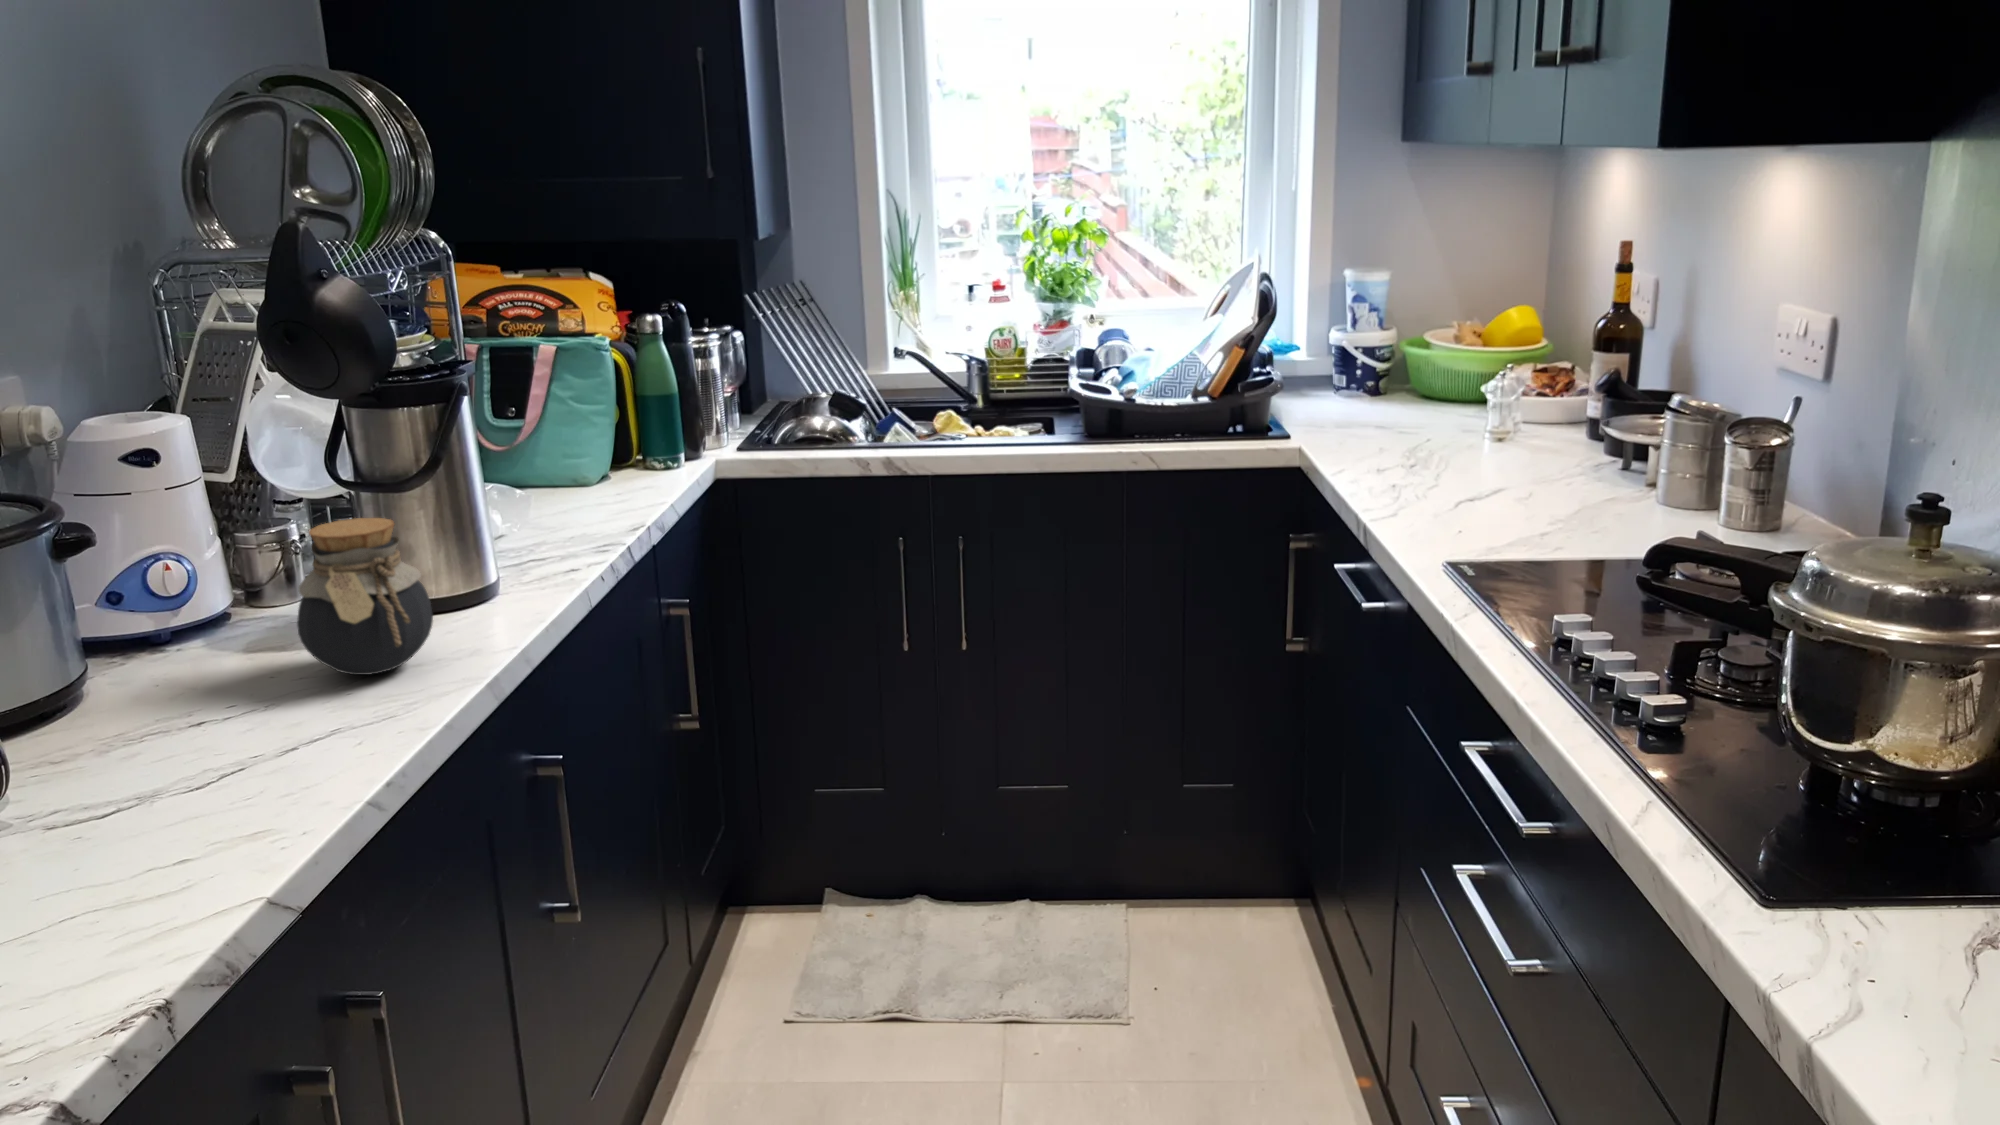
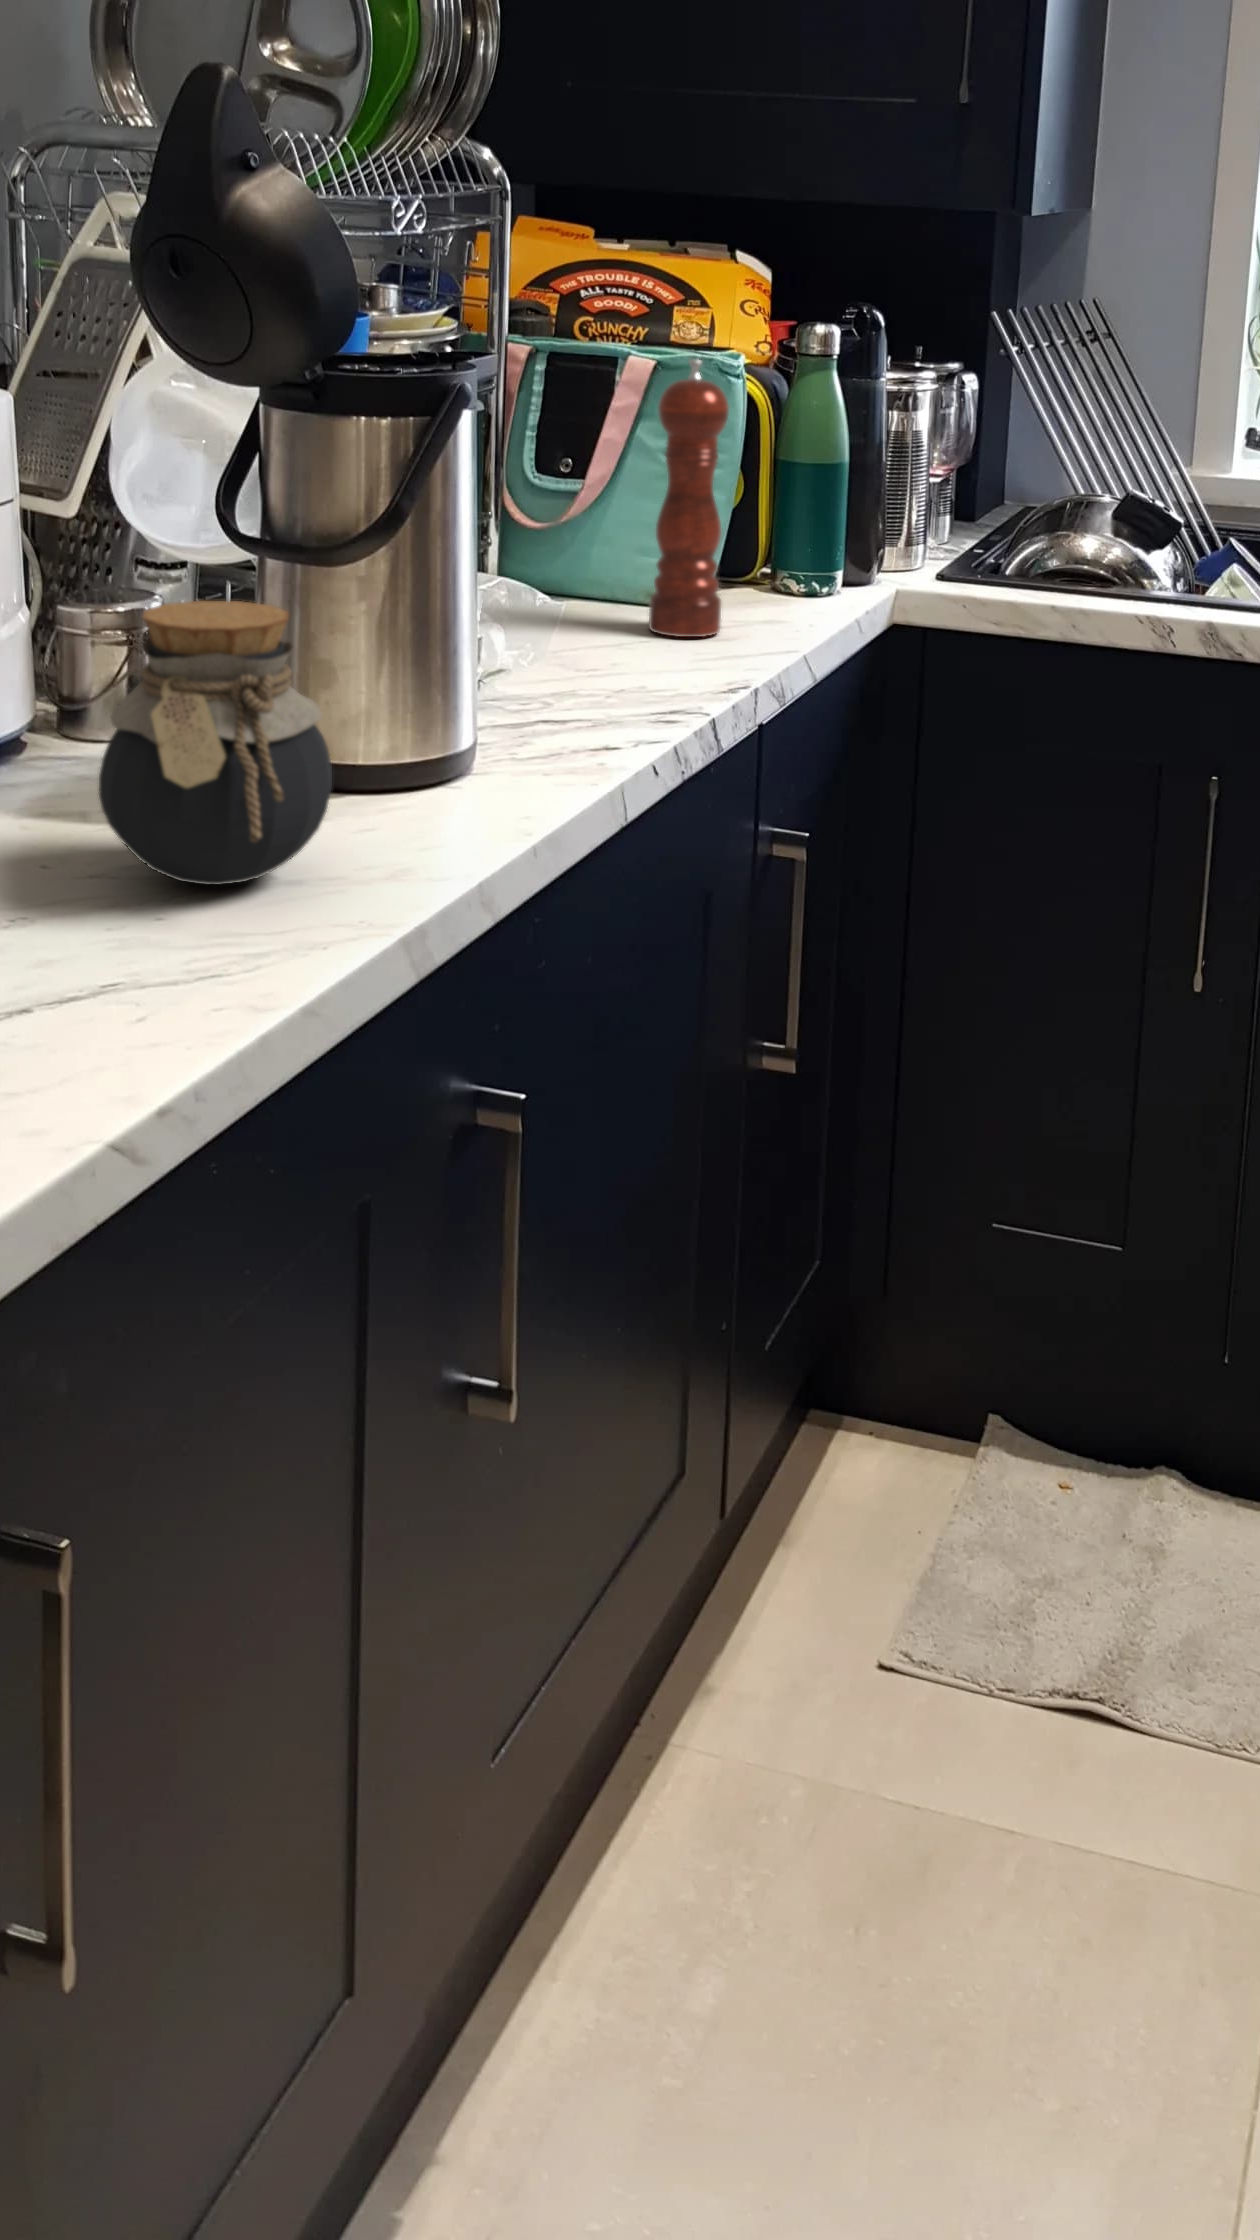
pepper mill: none [565,345,619,502] -> present [649,359,729,637]

